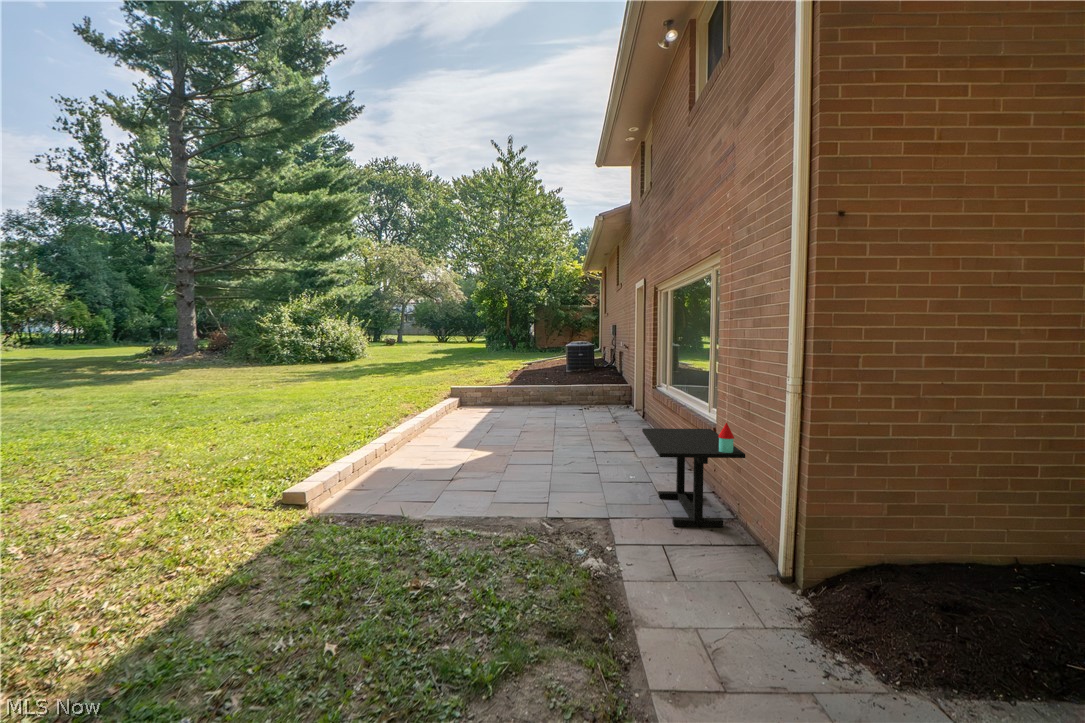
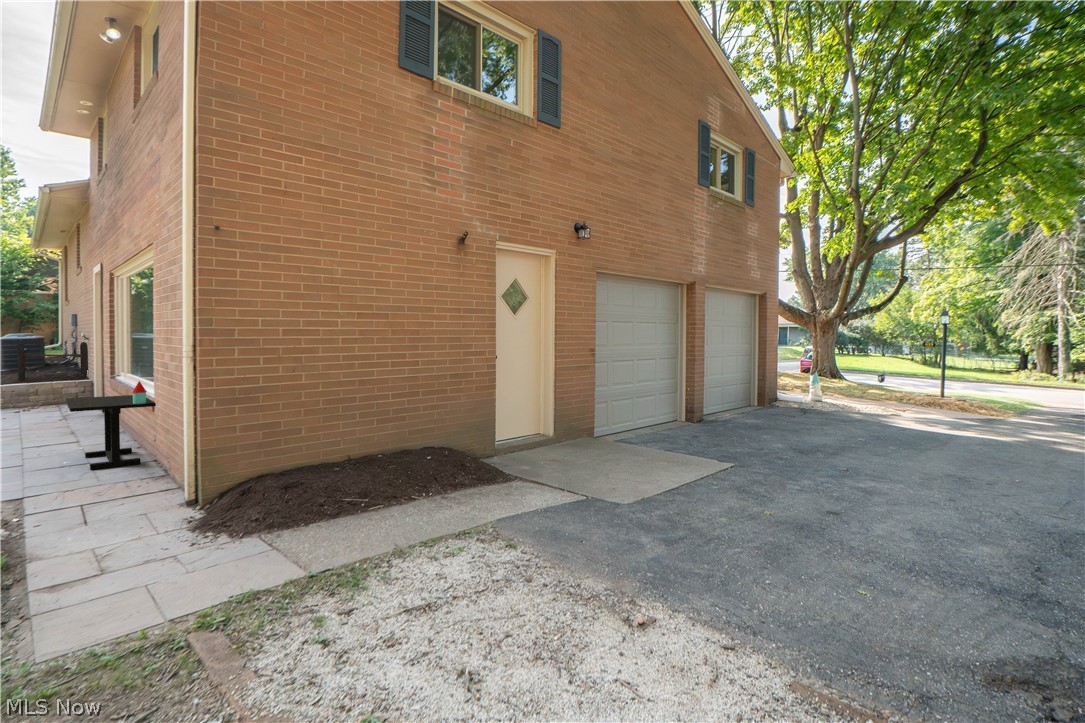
bench: none [581,349,625,381] -> present [17,342,88,381]

